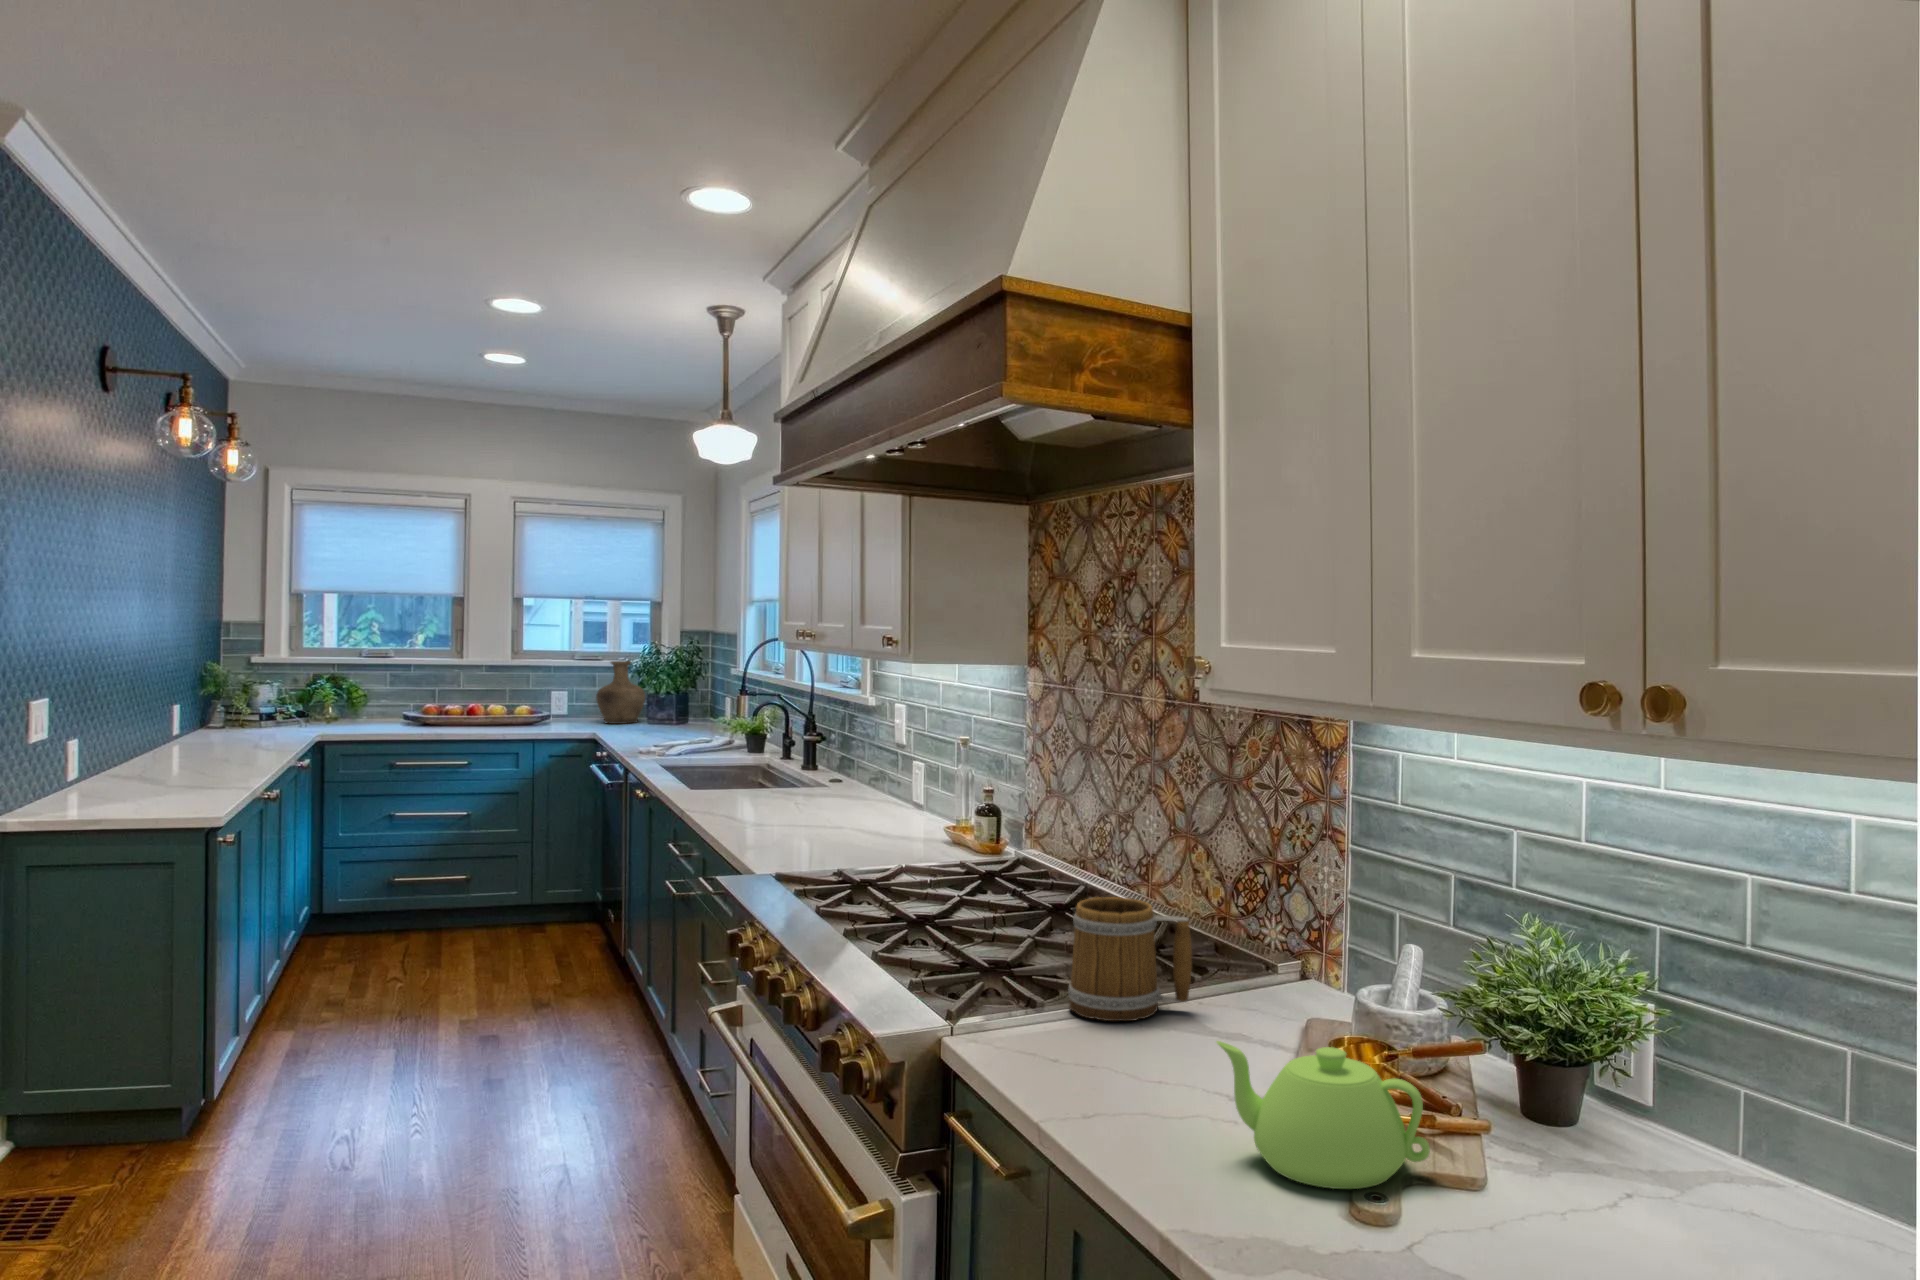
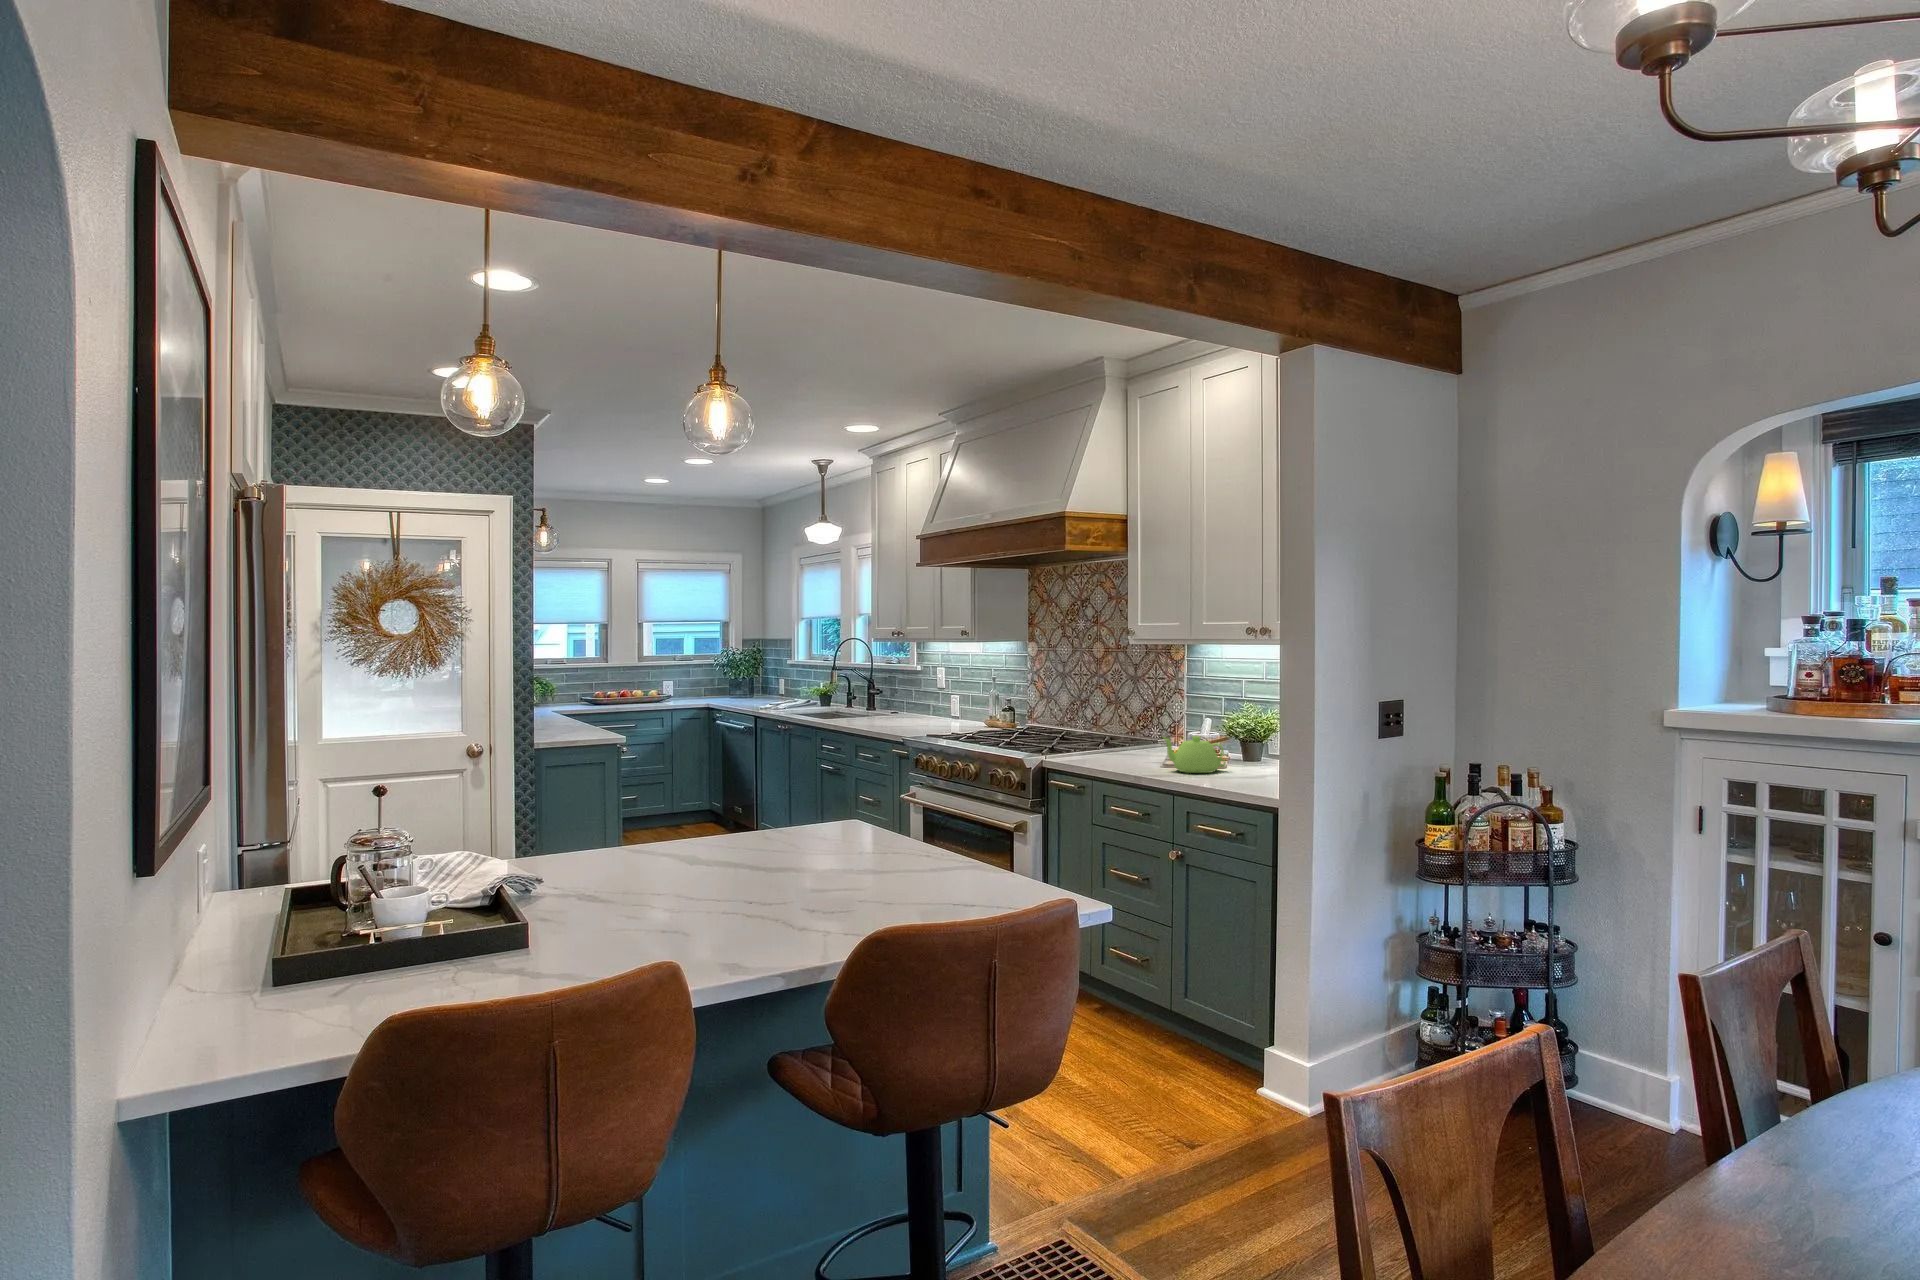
vase: present [596,661,645,724] -> none [718,659,747,695]
mug: present [1068,897,1192,1021] -> none [1090,714,1134,755]

